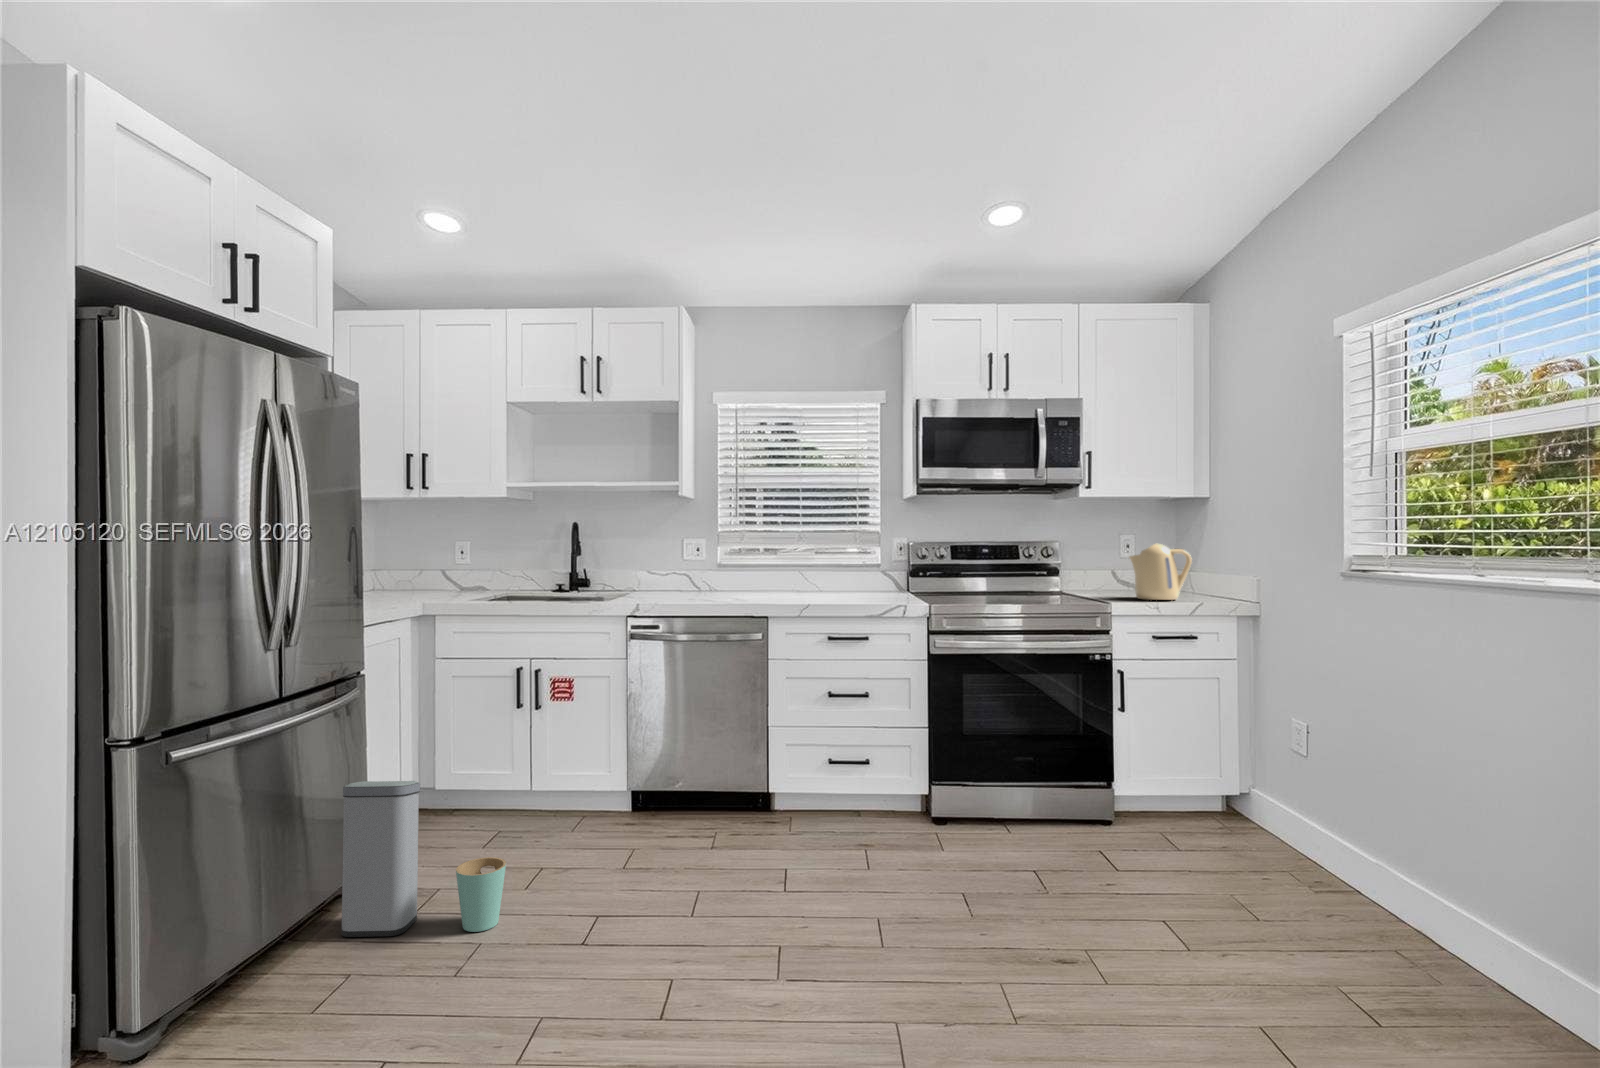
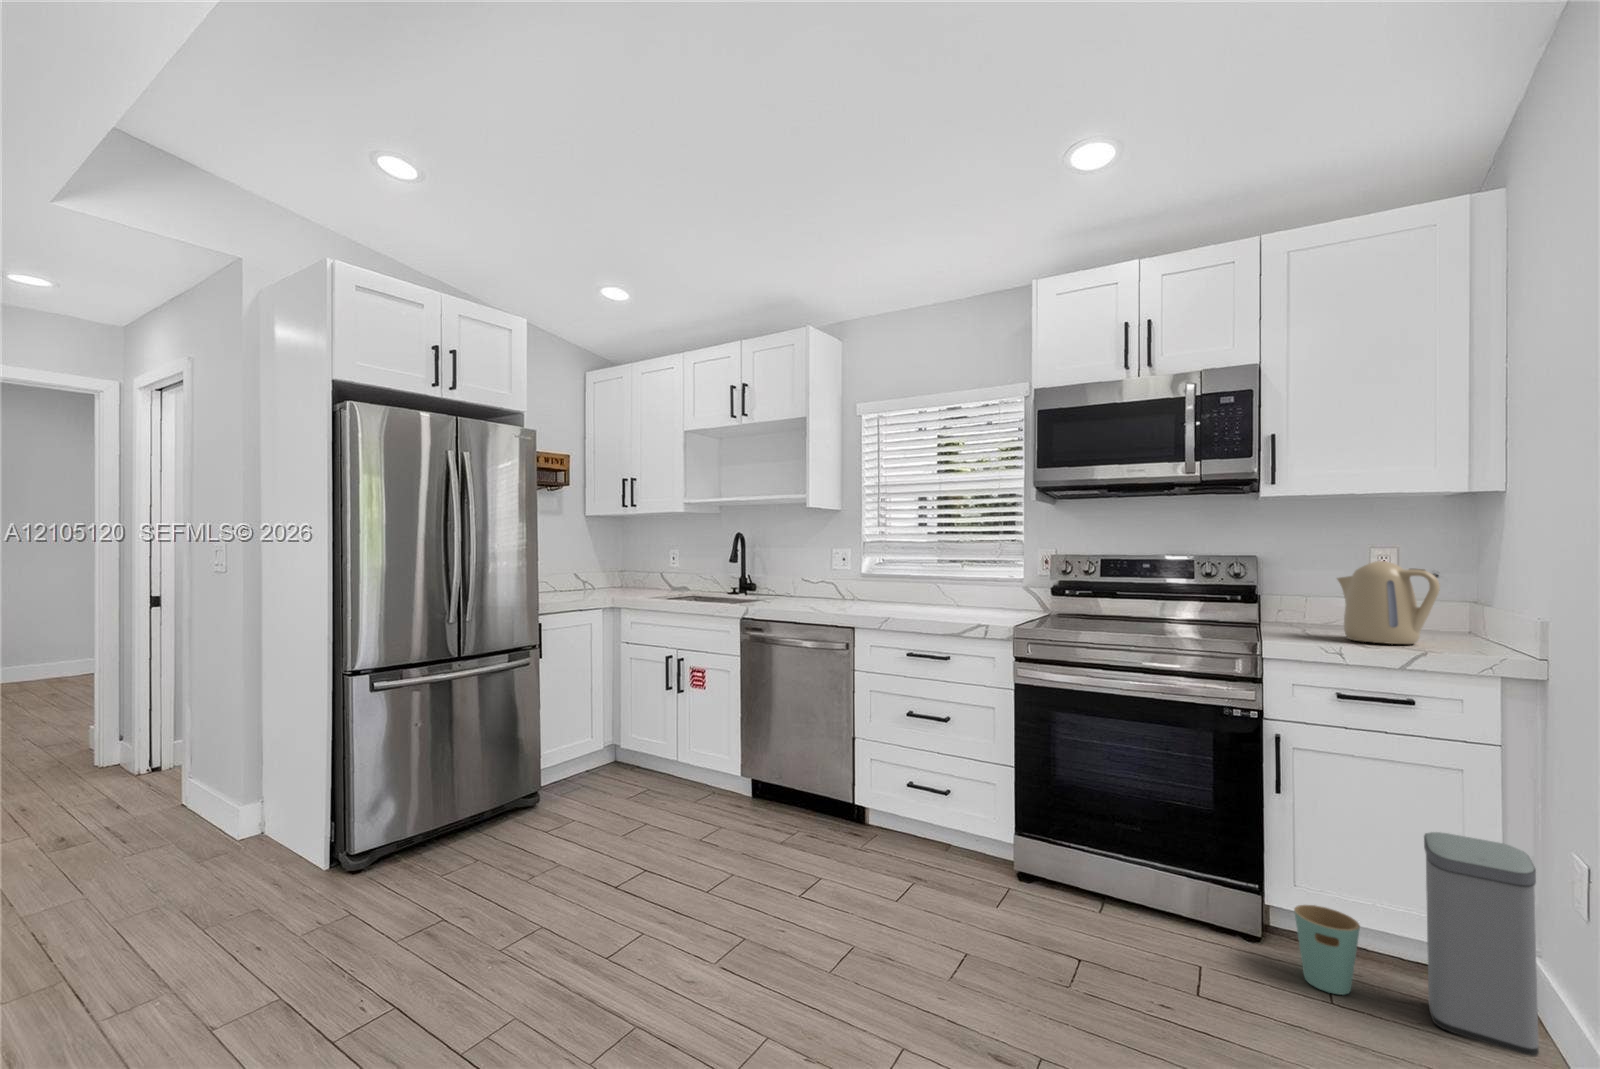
trash can: present [342,781,506,937] -> present [1294,832,1539,1056]

